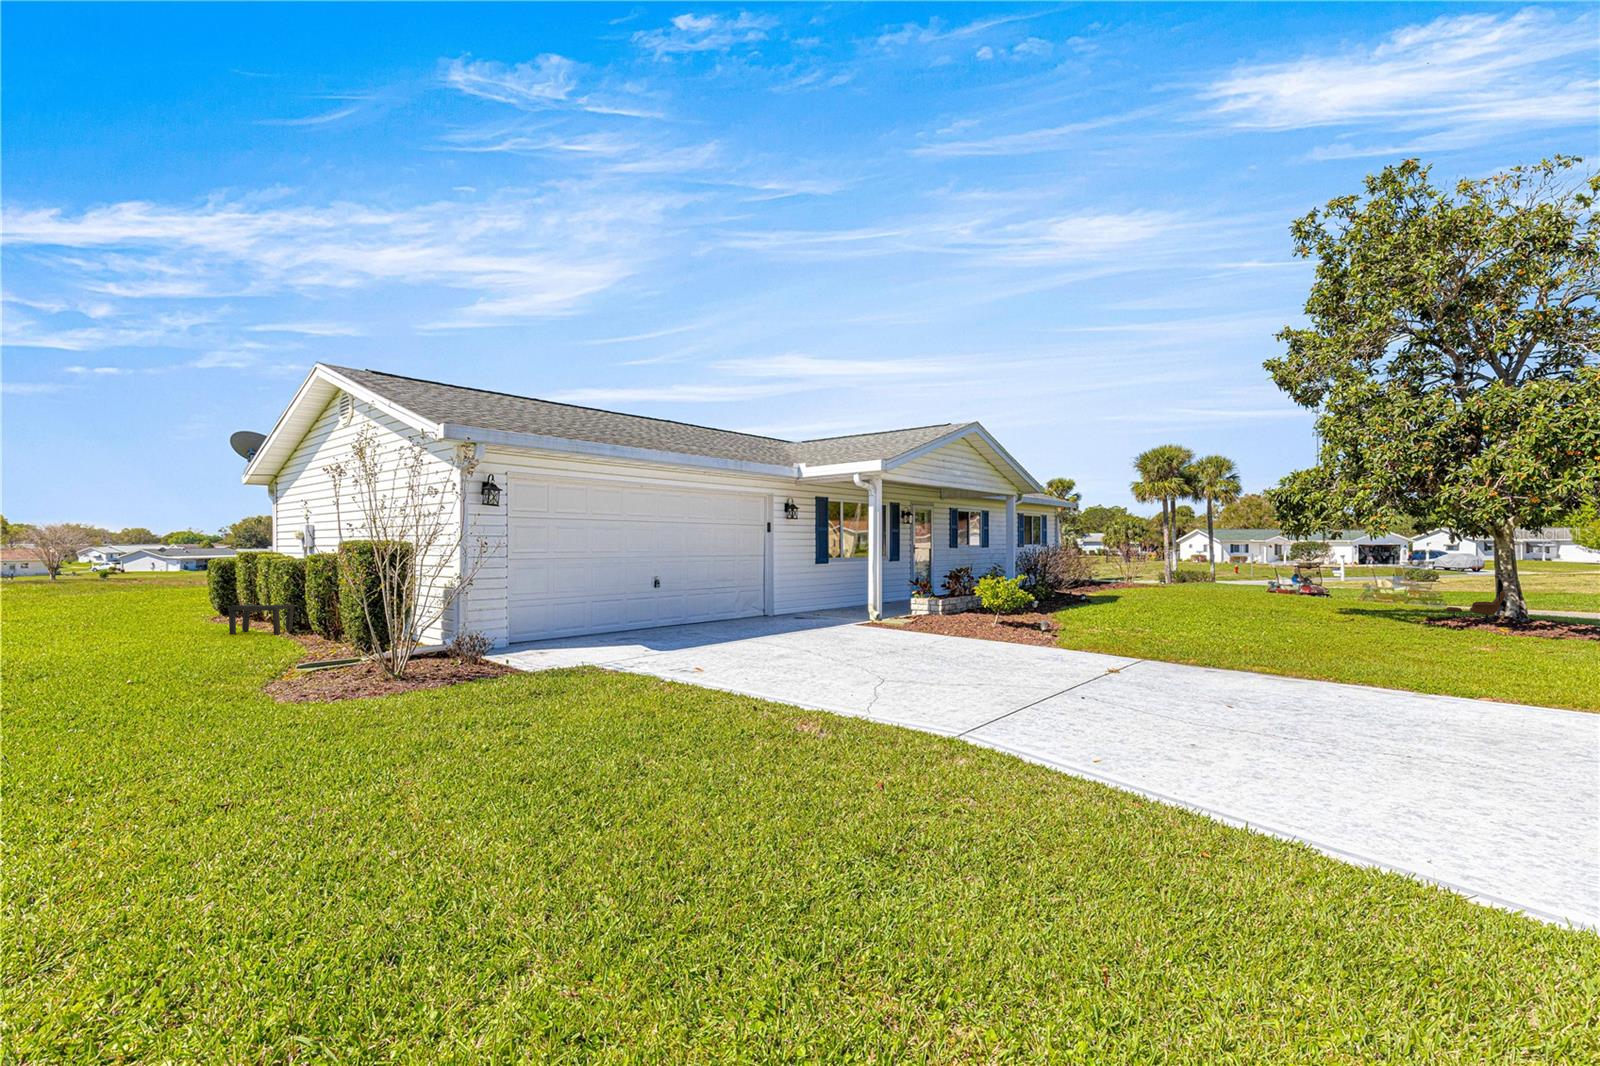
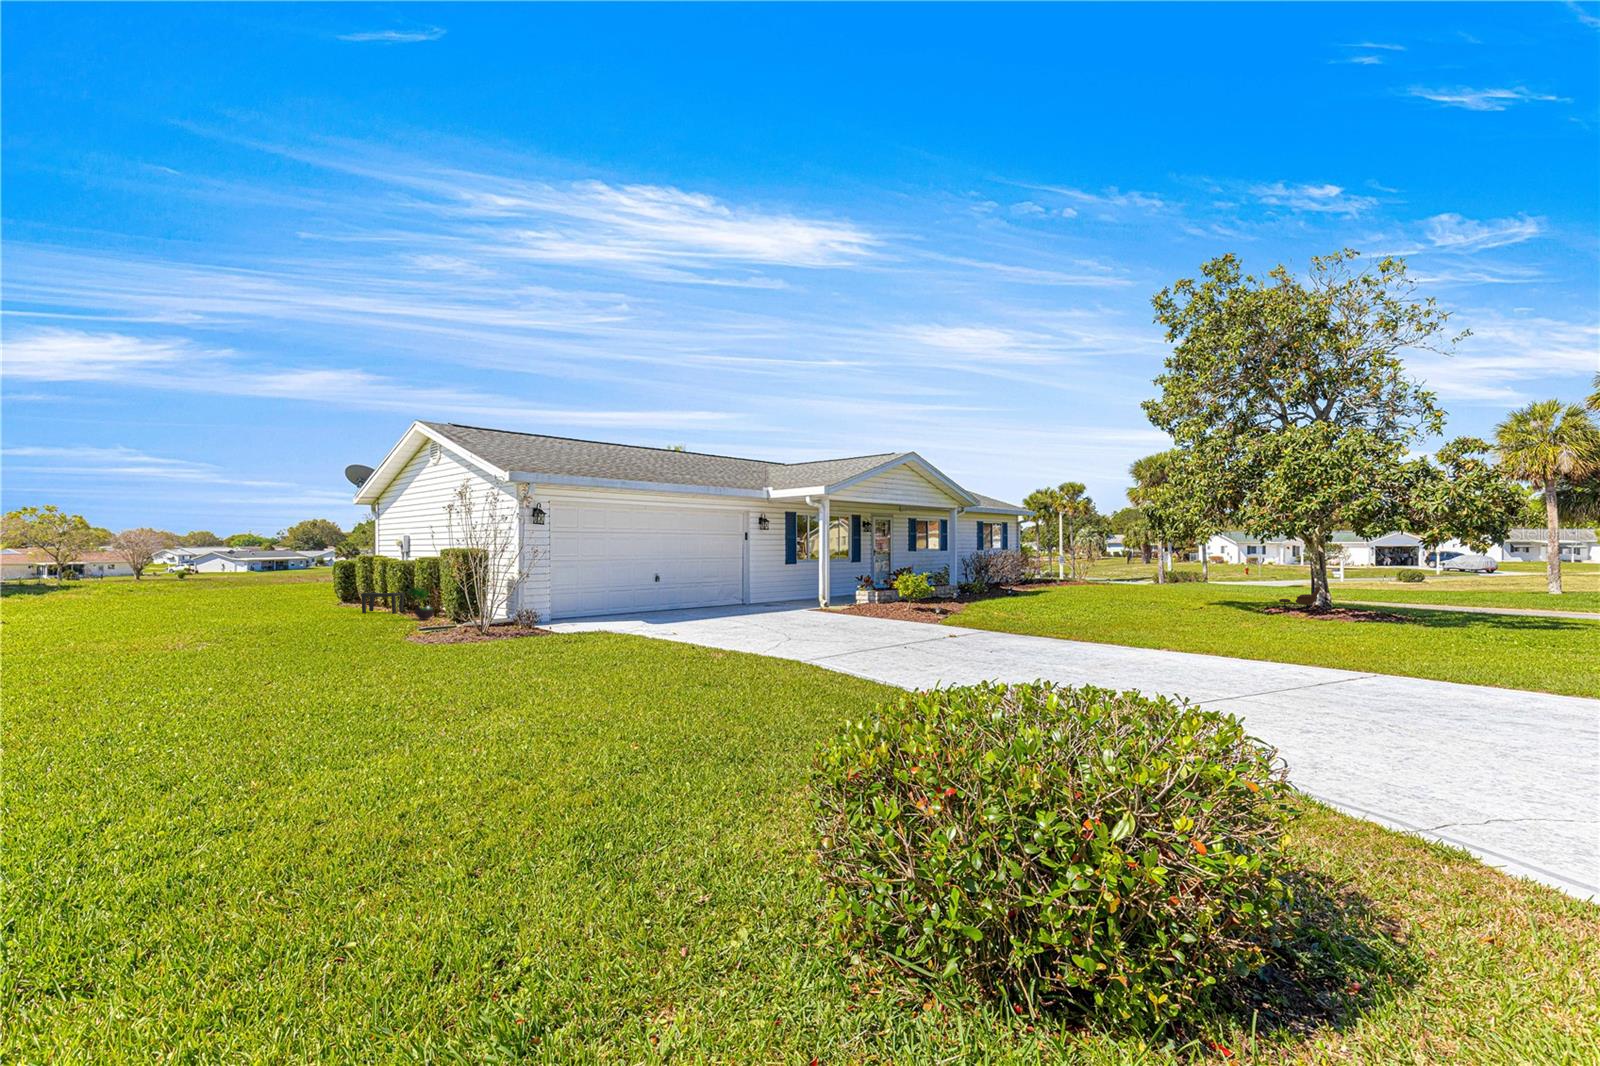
potted tree: none [289,591,330,645] -> present [409,587,434,620]

